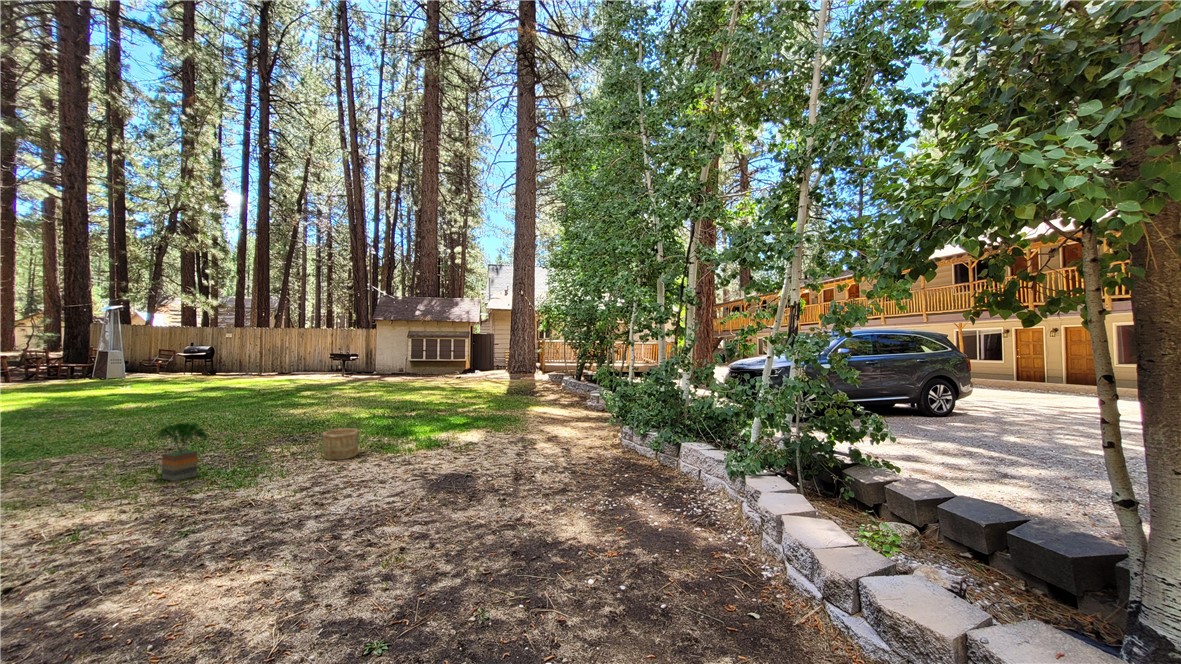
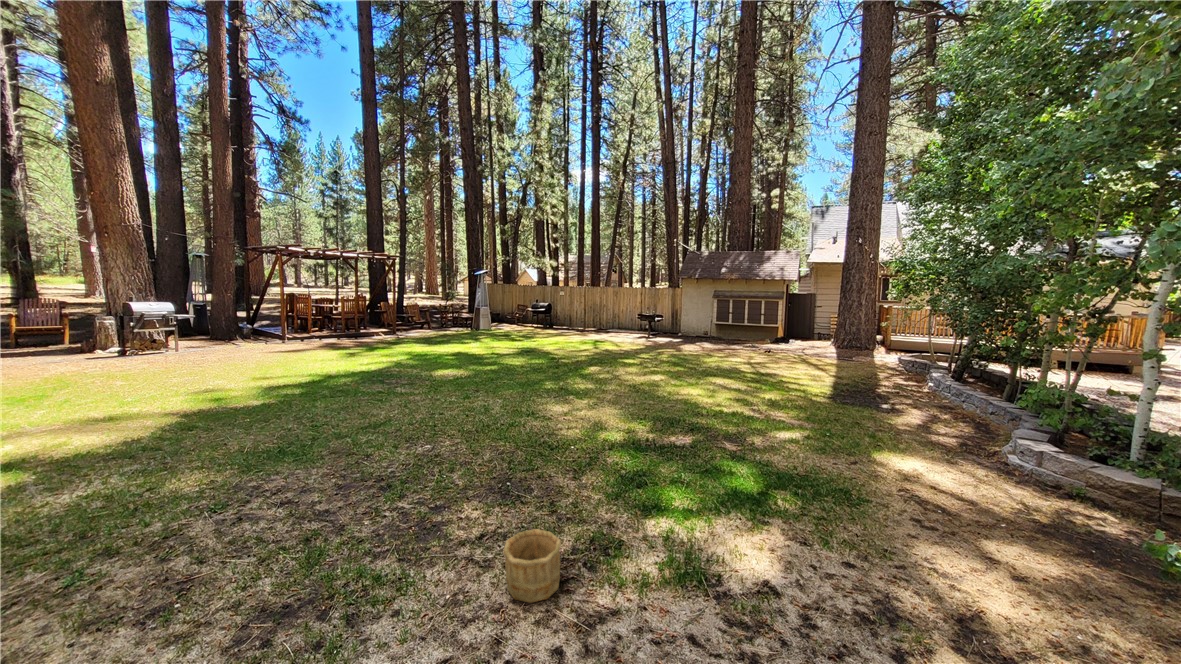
potted tree: present [158,423,208,481] -> none [280,501,348,600]

